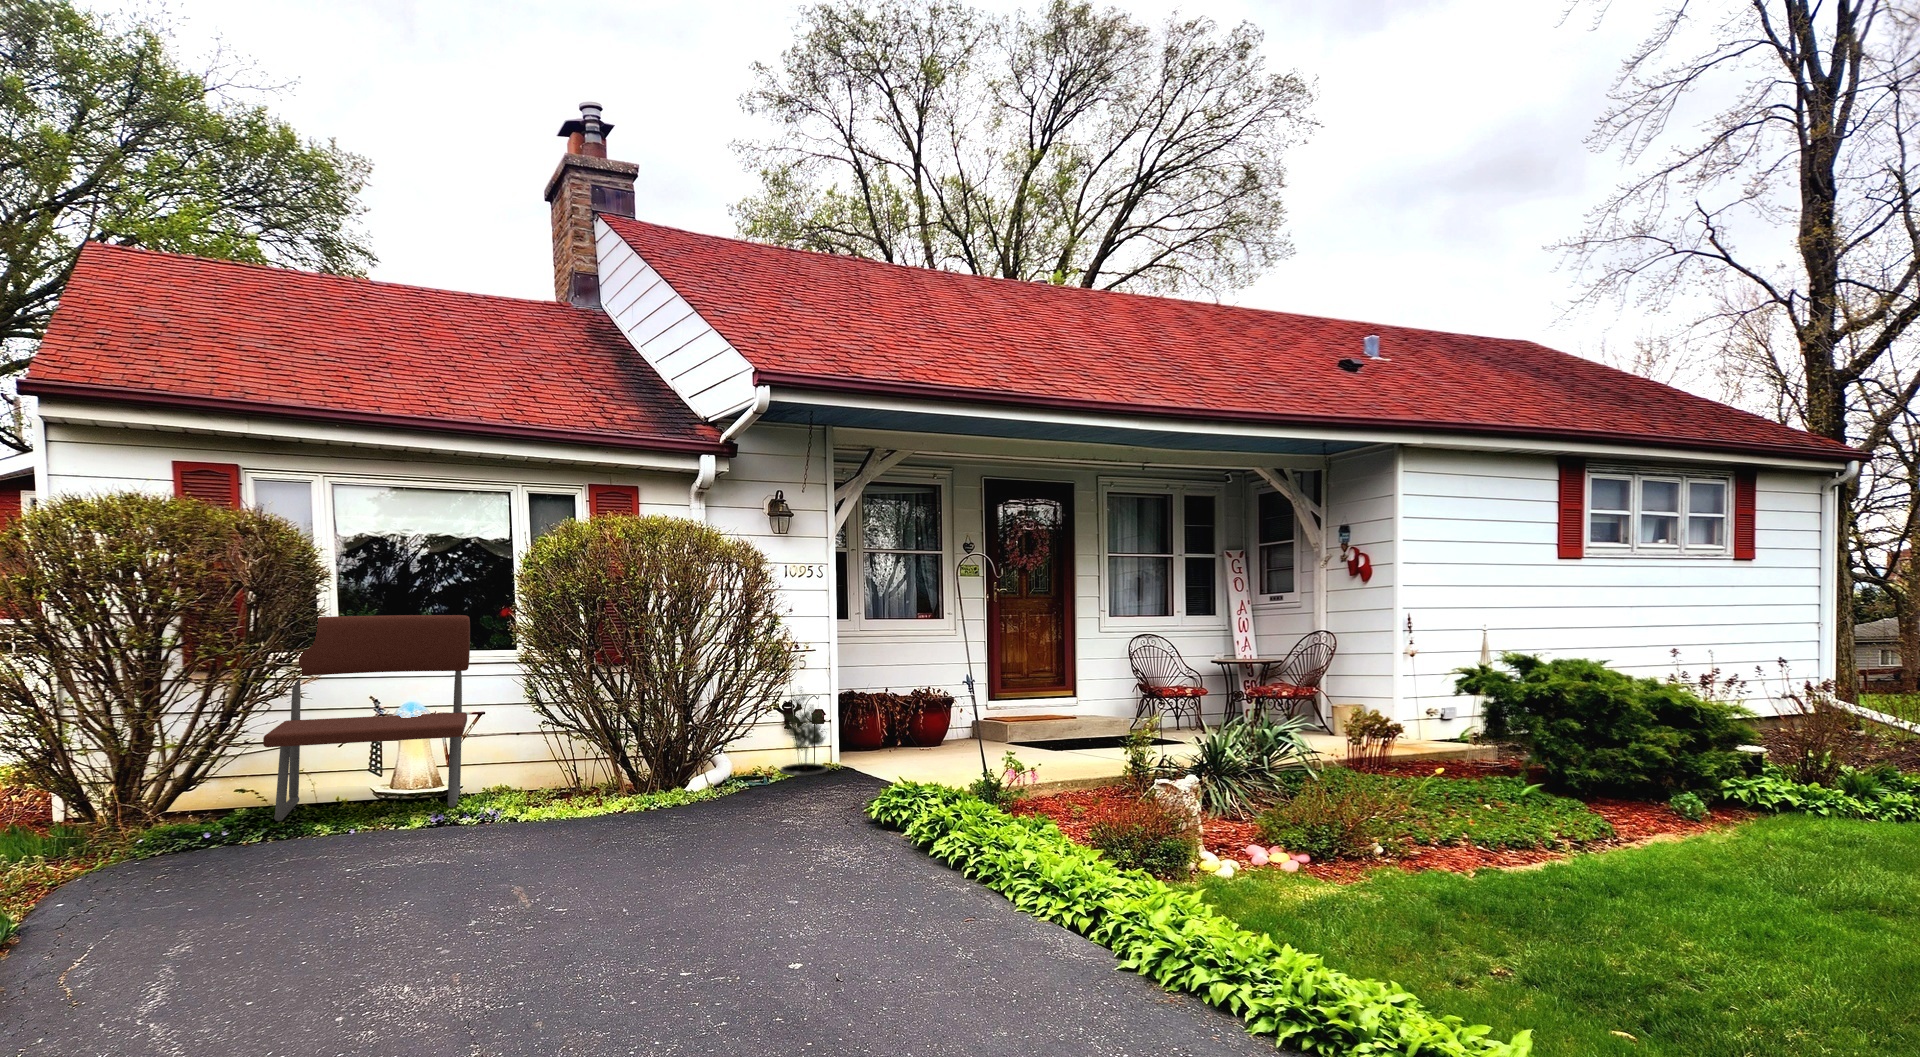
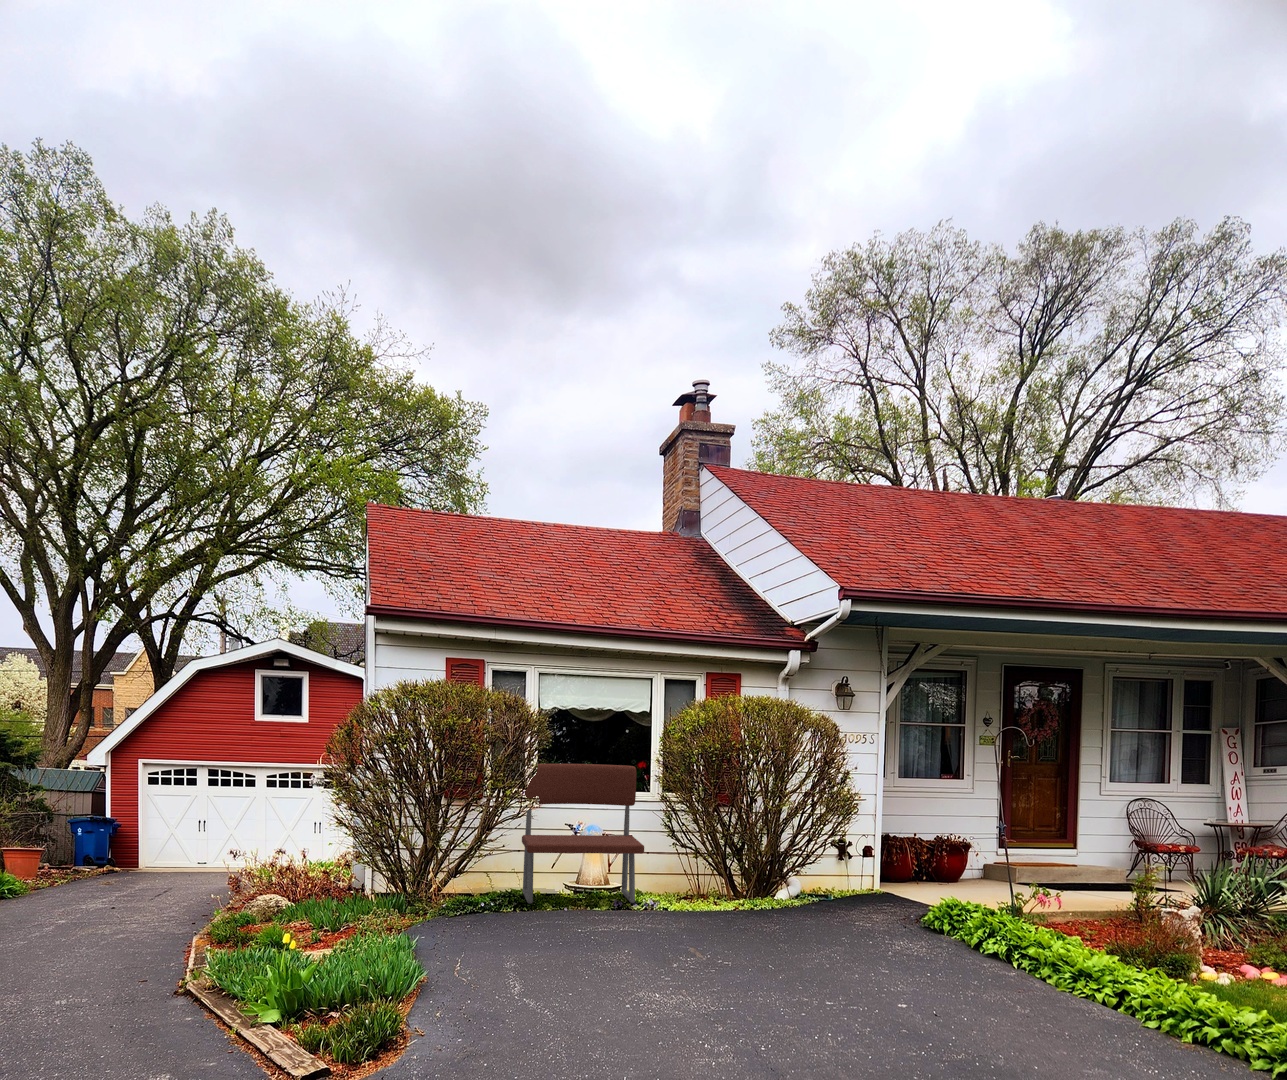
potted tree: present [781,690,828,776] -> none [846,829,884,900]

